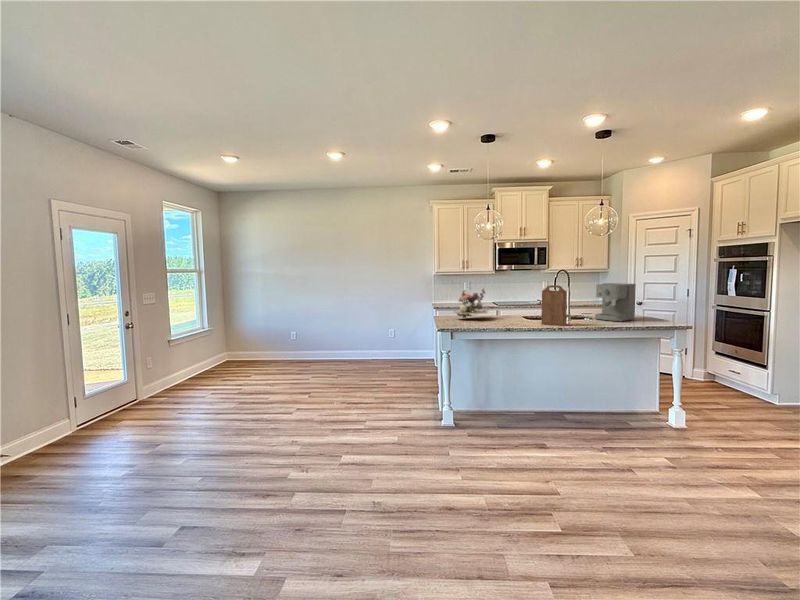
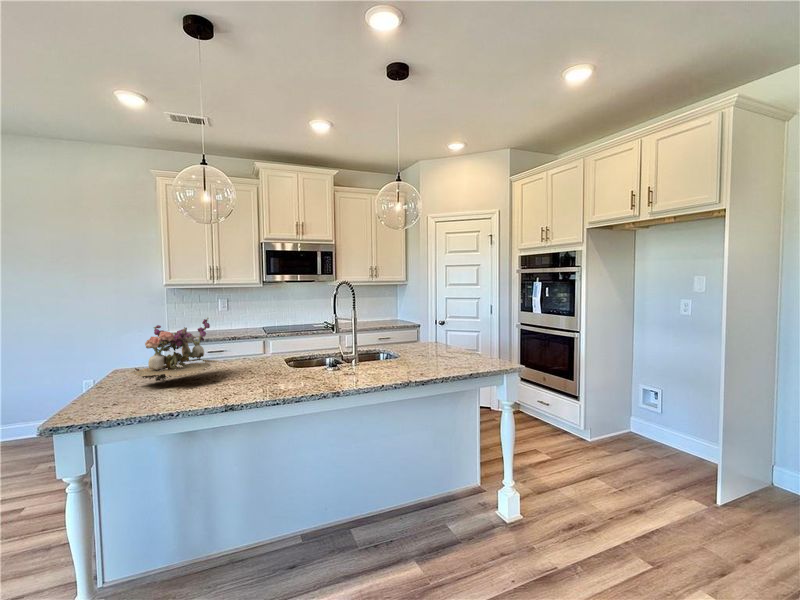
coffee maker: present [595,283,636,322] -> none [396,303,449,365]
cutting board: present [541,285,567,326] -> none [306,313,350,386]

